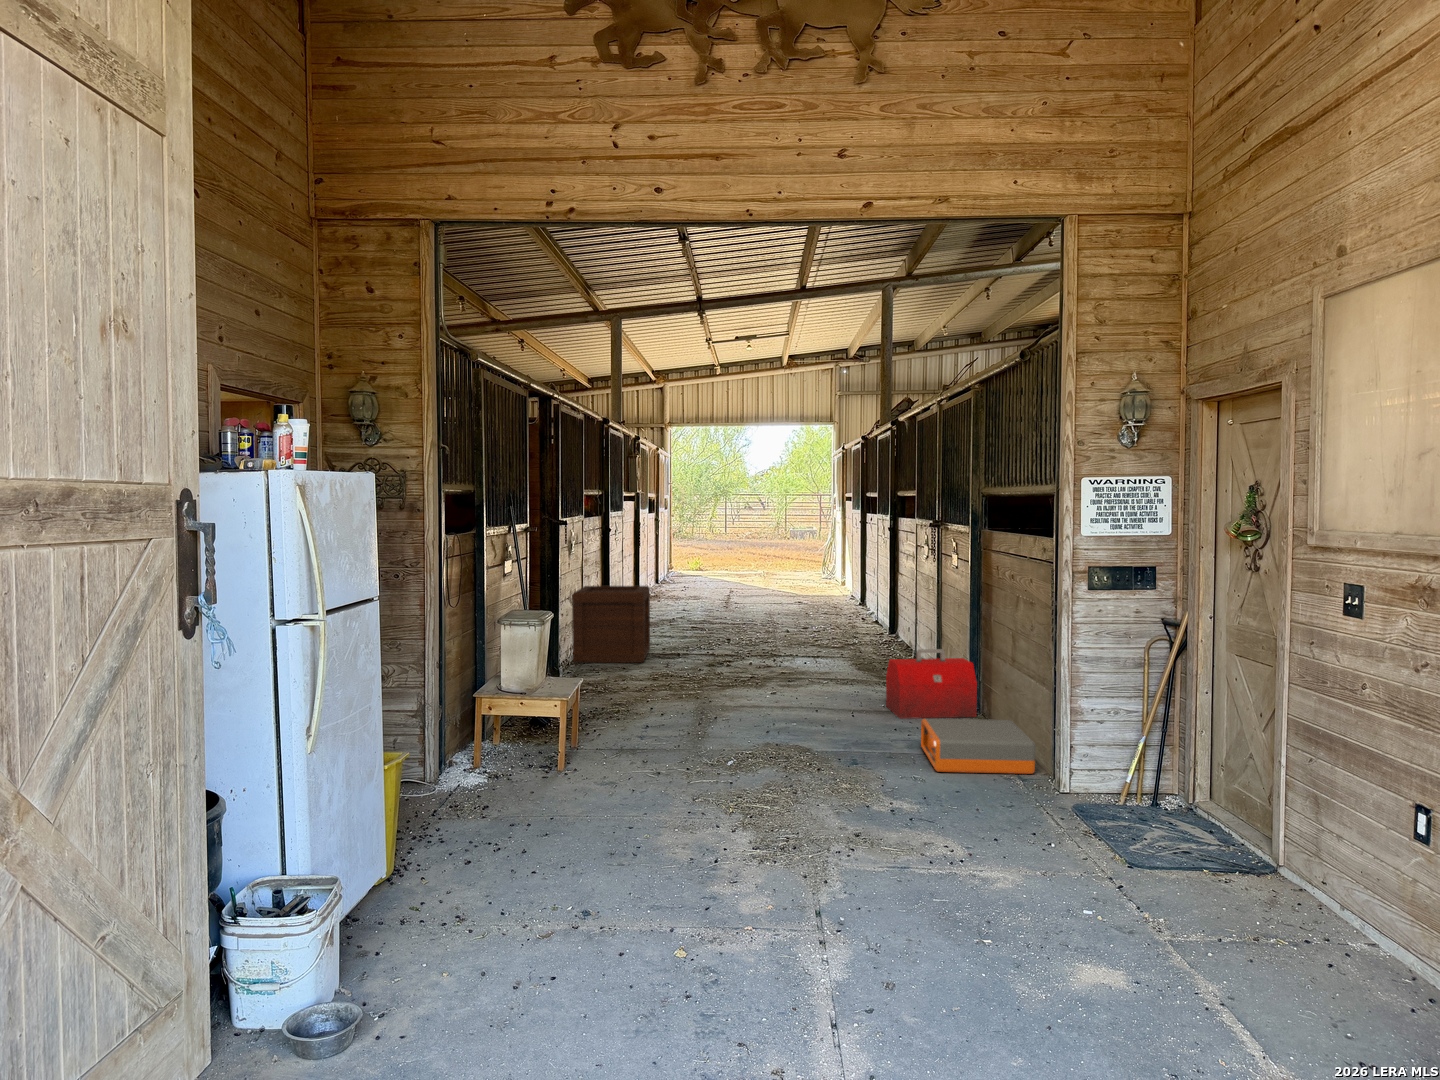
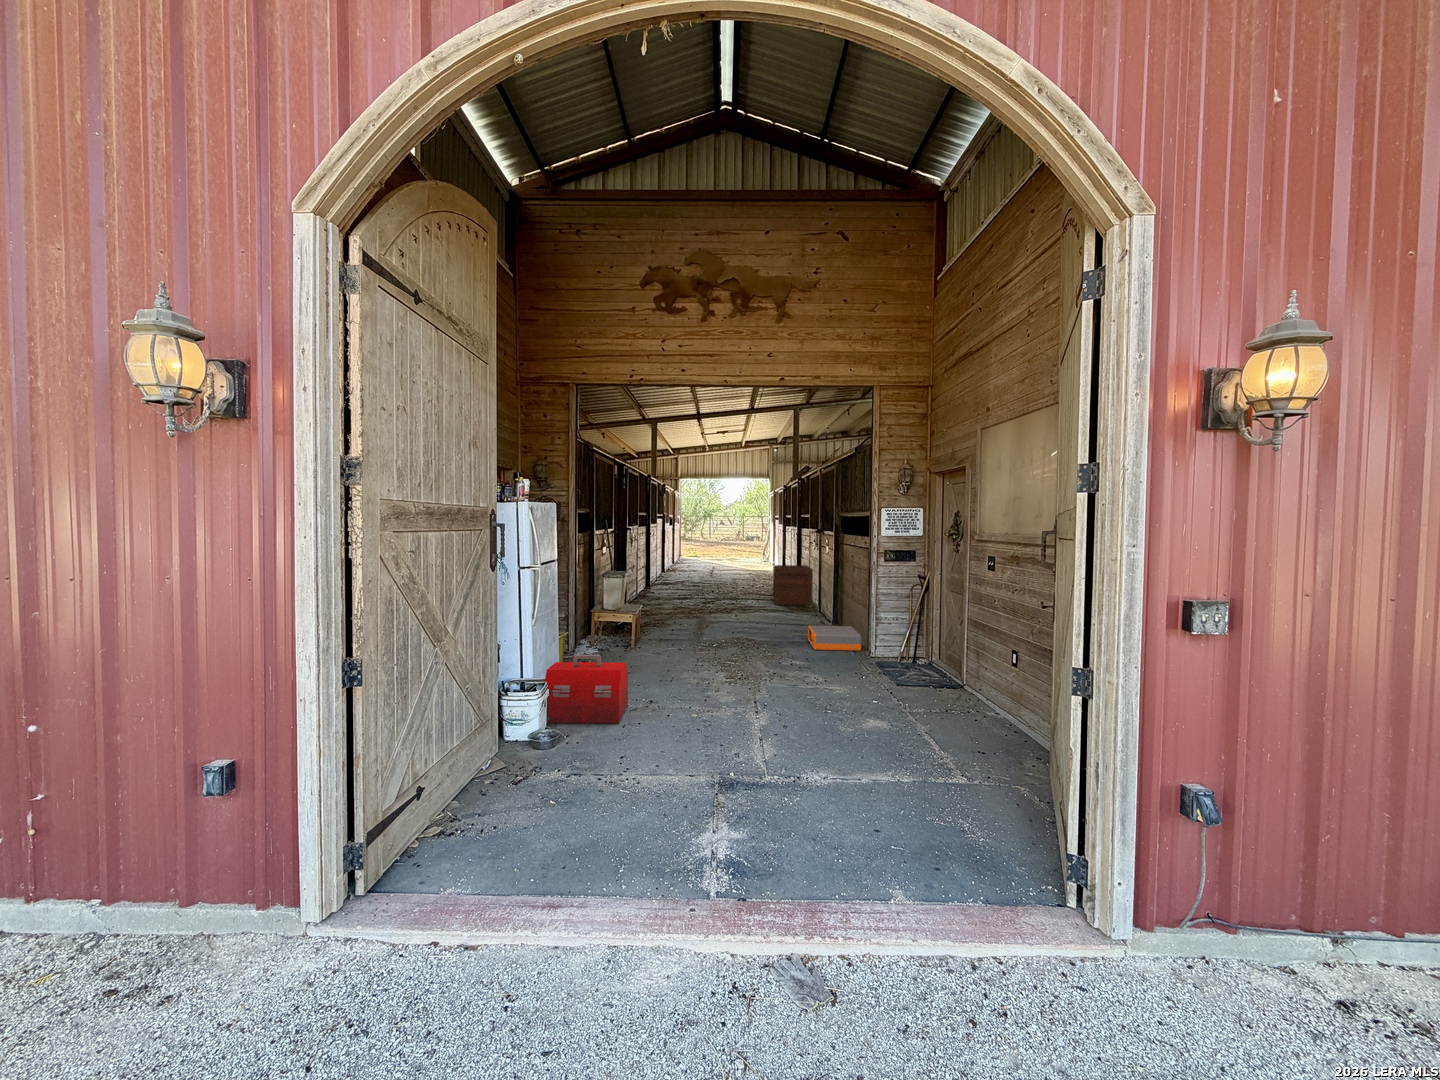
wooden crate: present [572,586,650,663] -> present [773,565,813,606]
toolbox: present [886,649,977,719] -> present [545,655,628,723]

